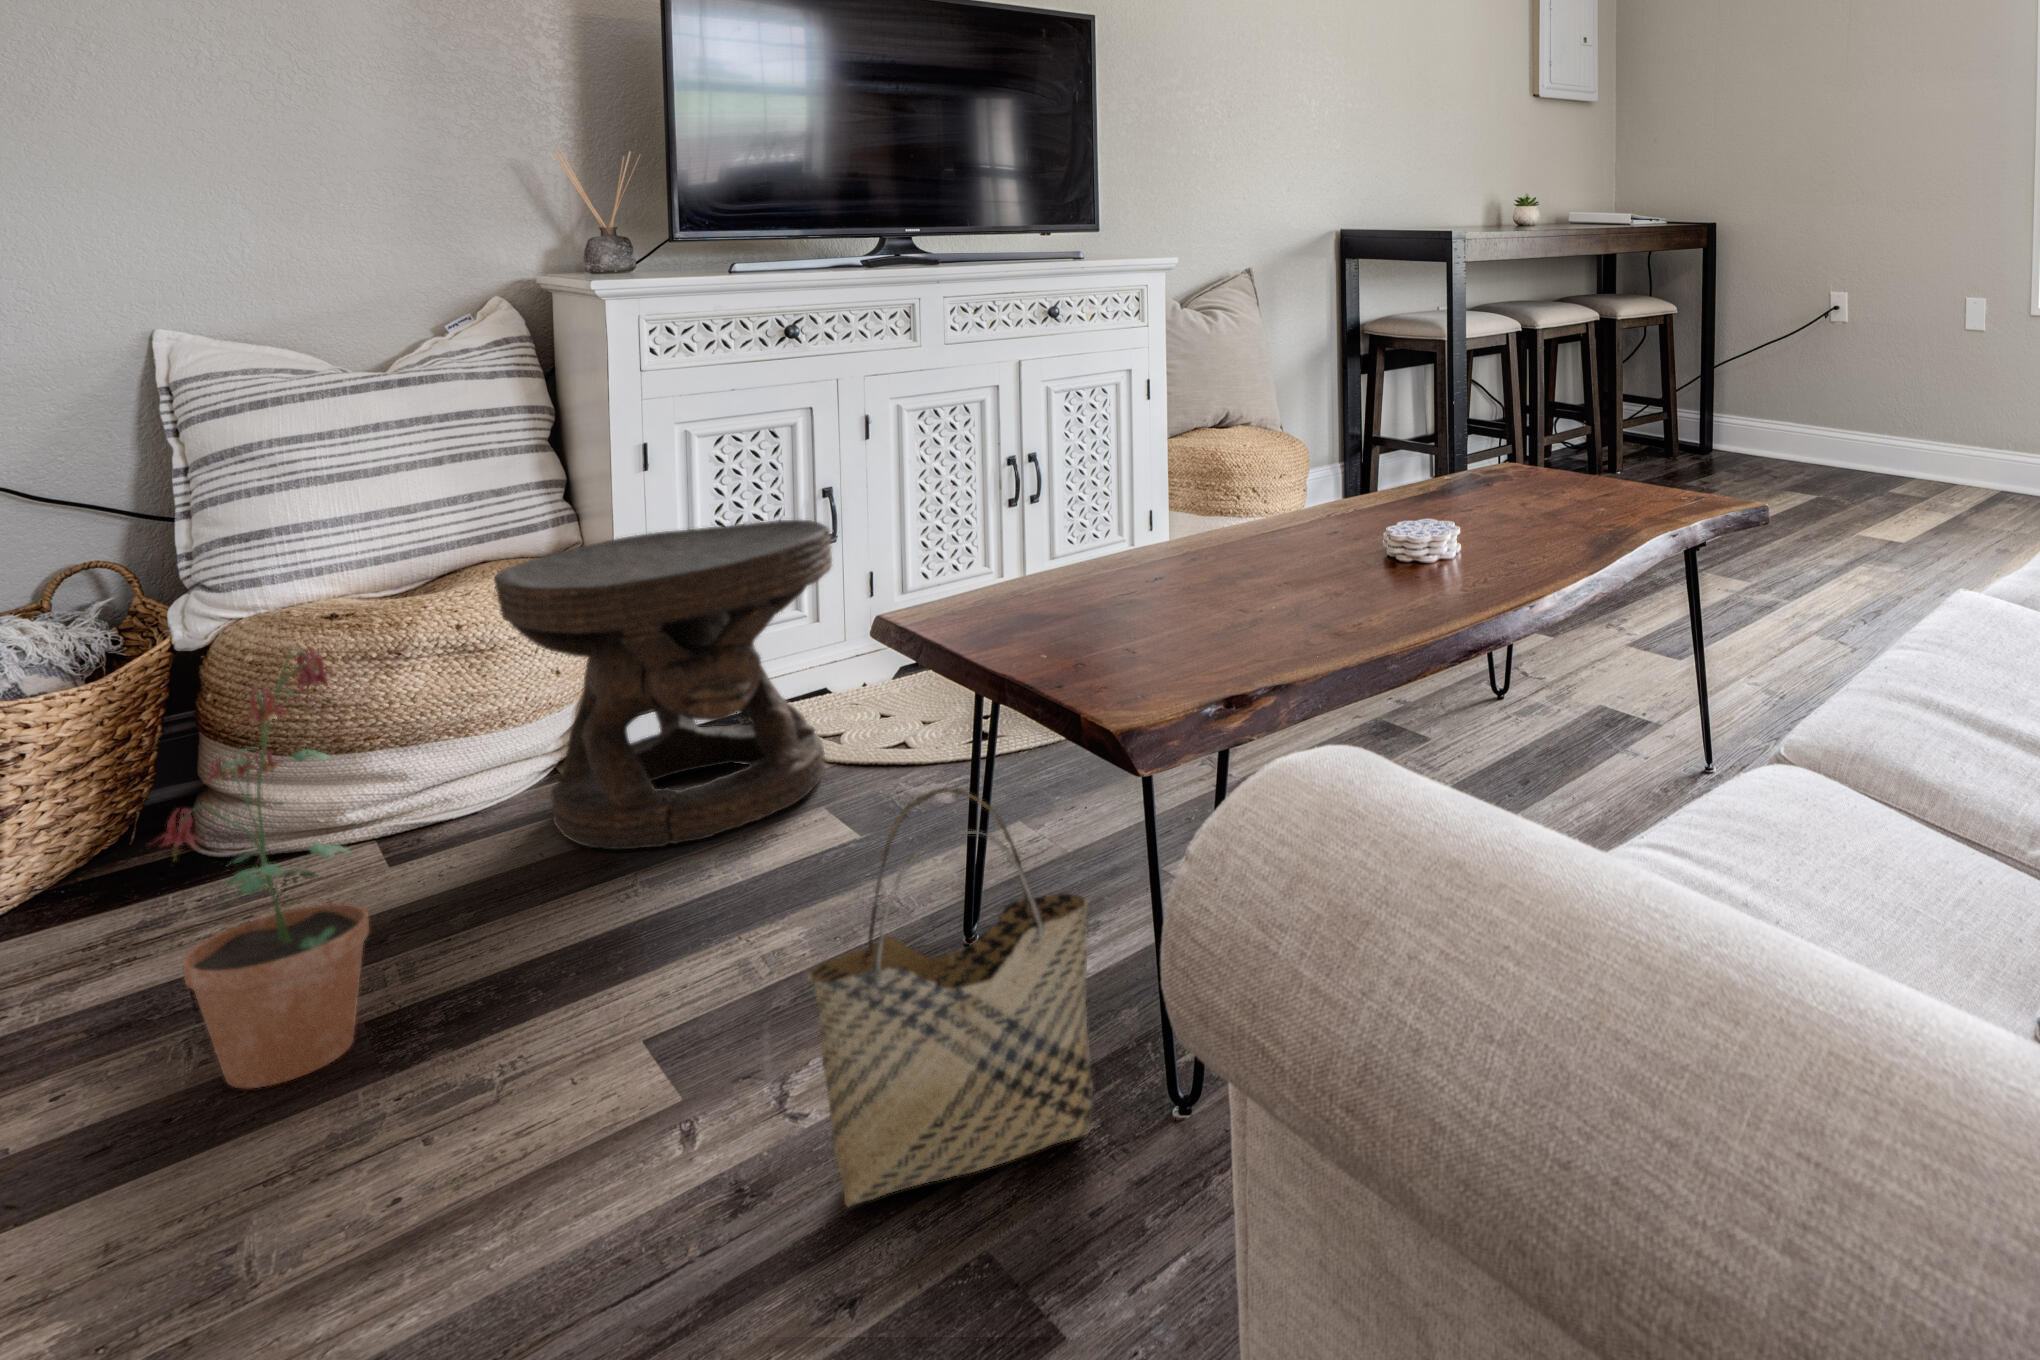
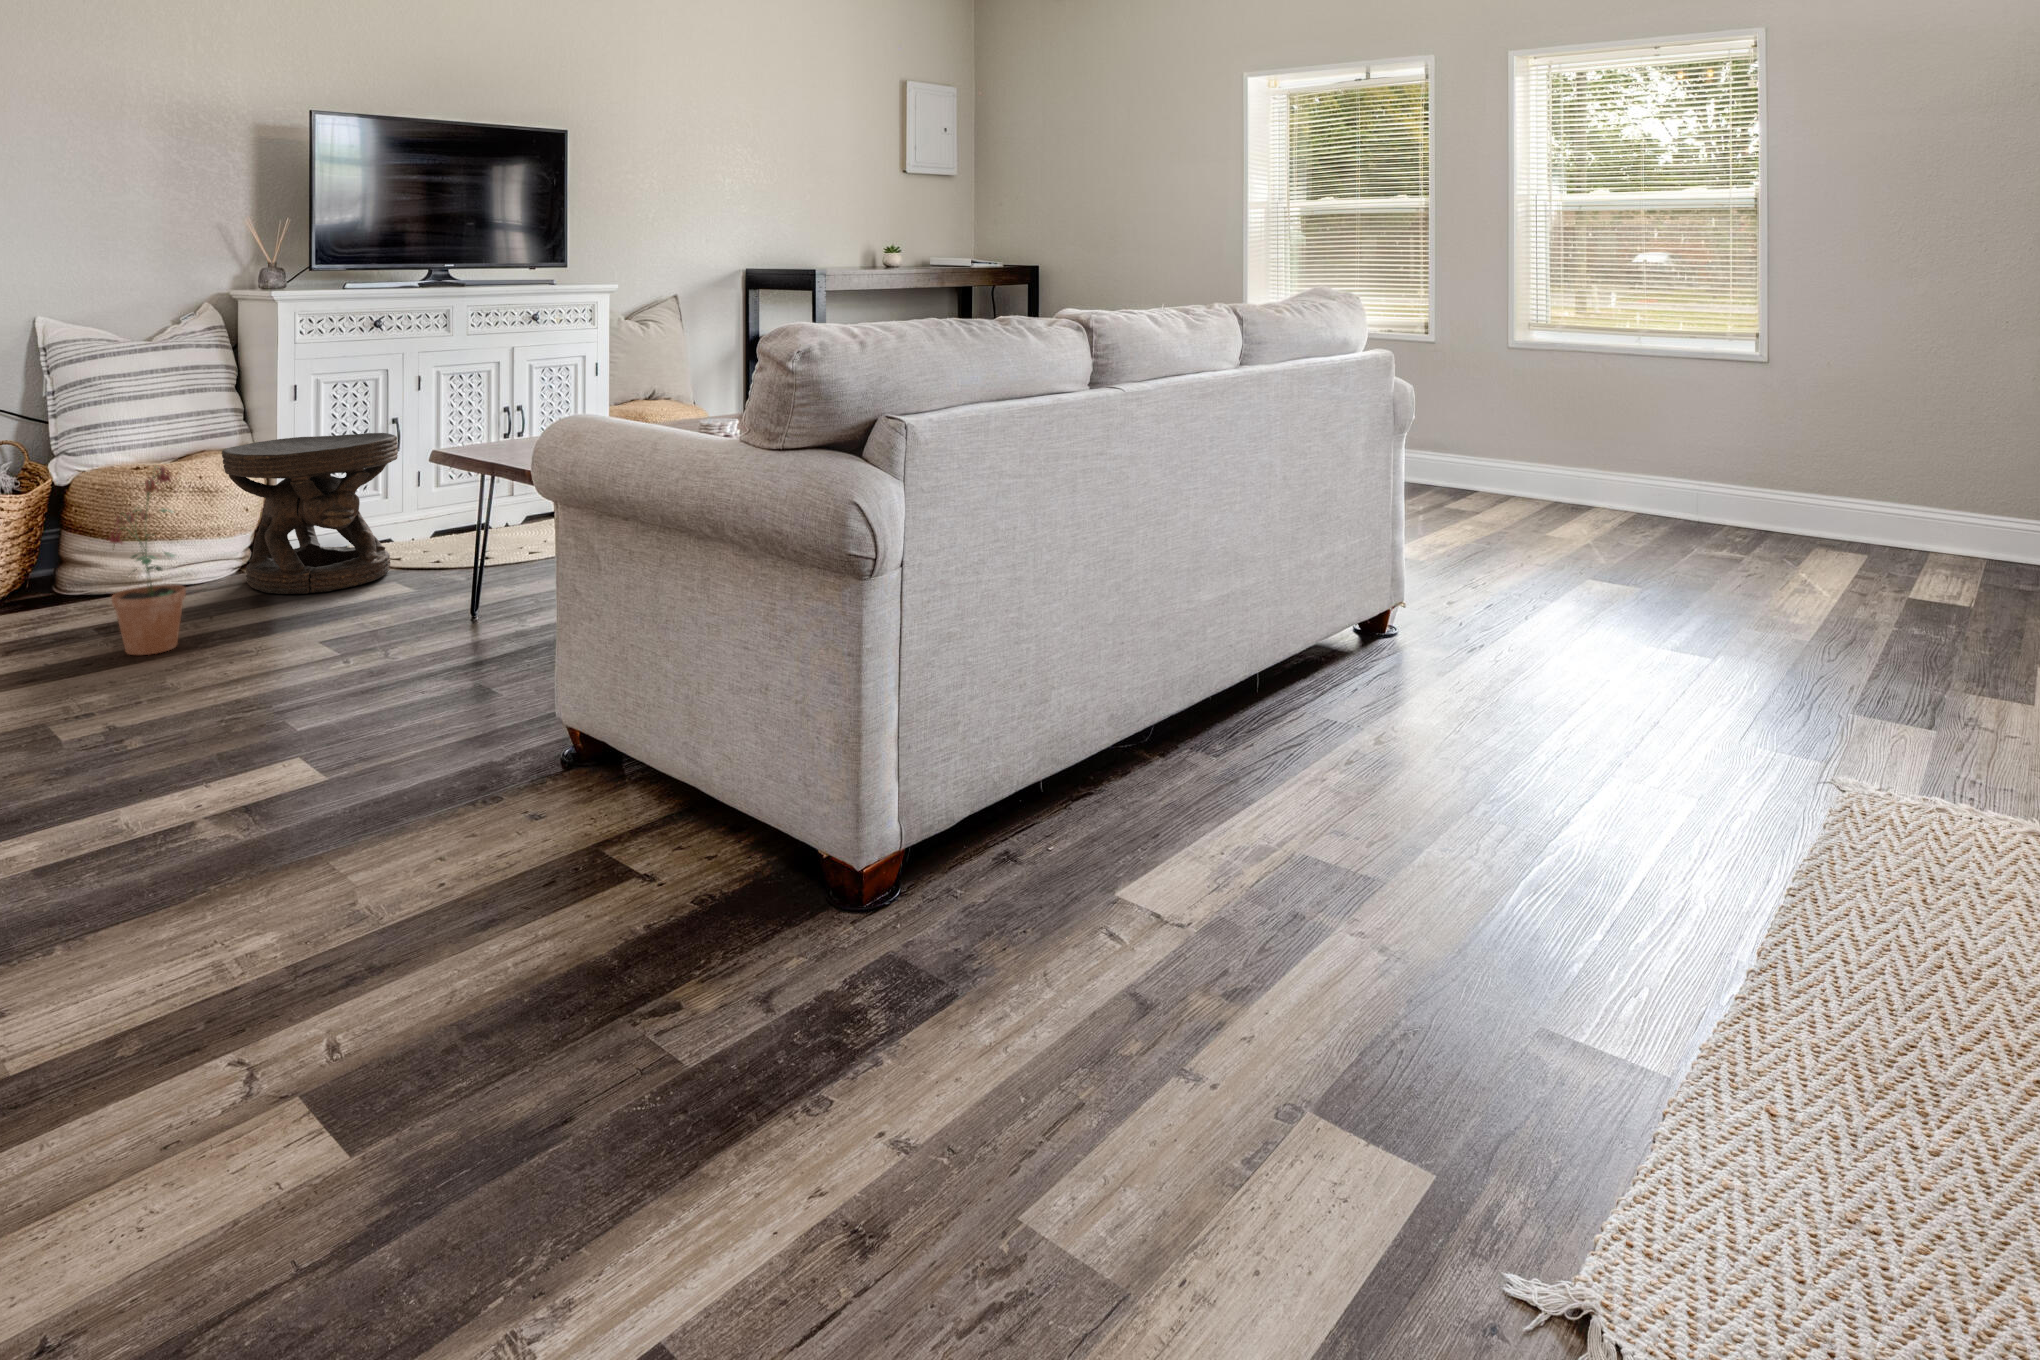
woven basket: present [808,788,1093,1207] -> none [387,525,506,682]

